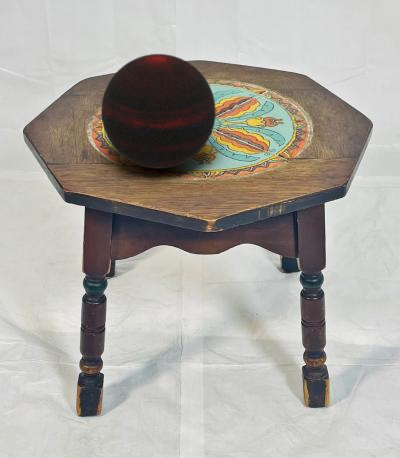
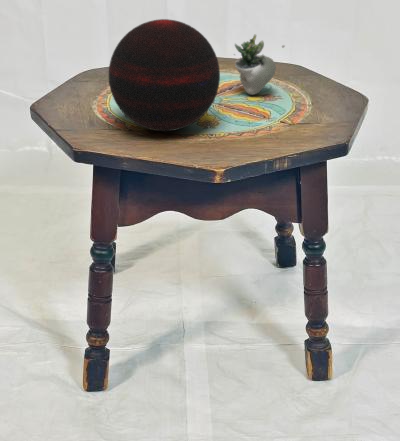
succulent plant: none [233,56,285,117] -> present [235,34,285,95]

